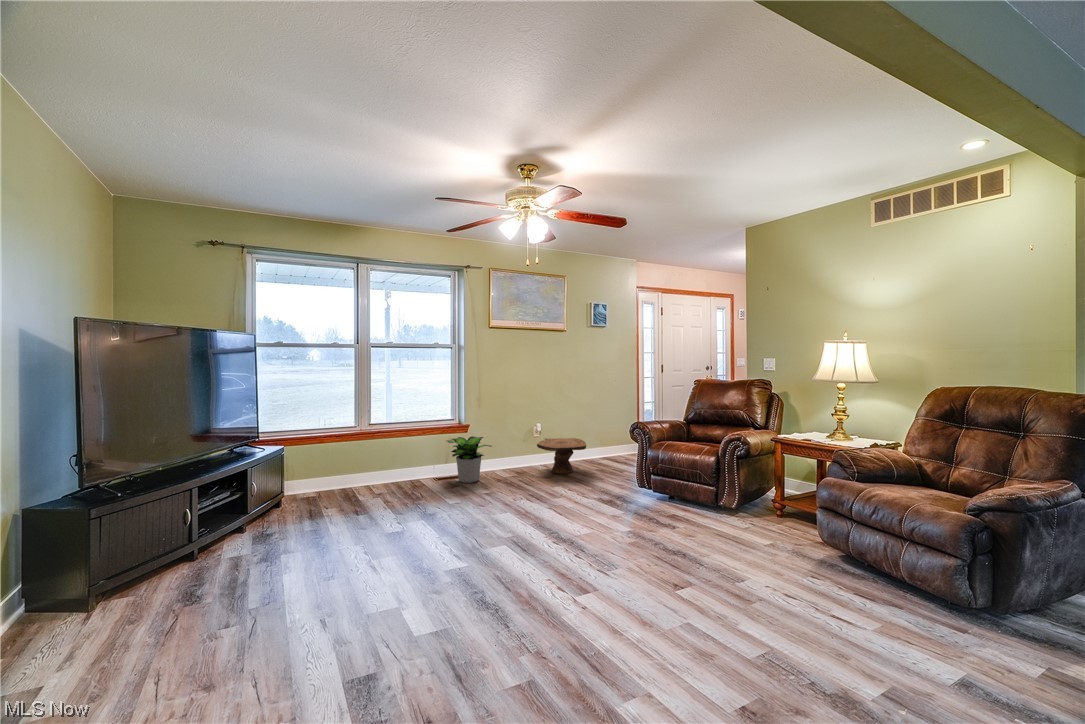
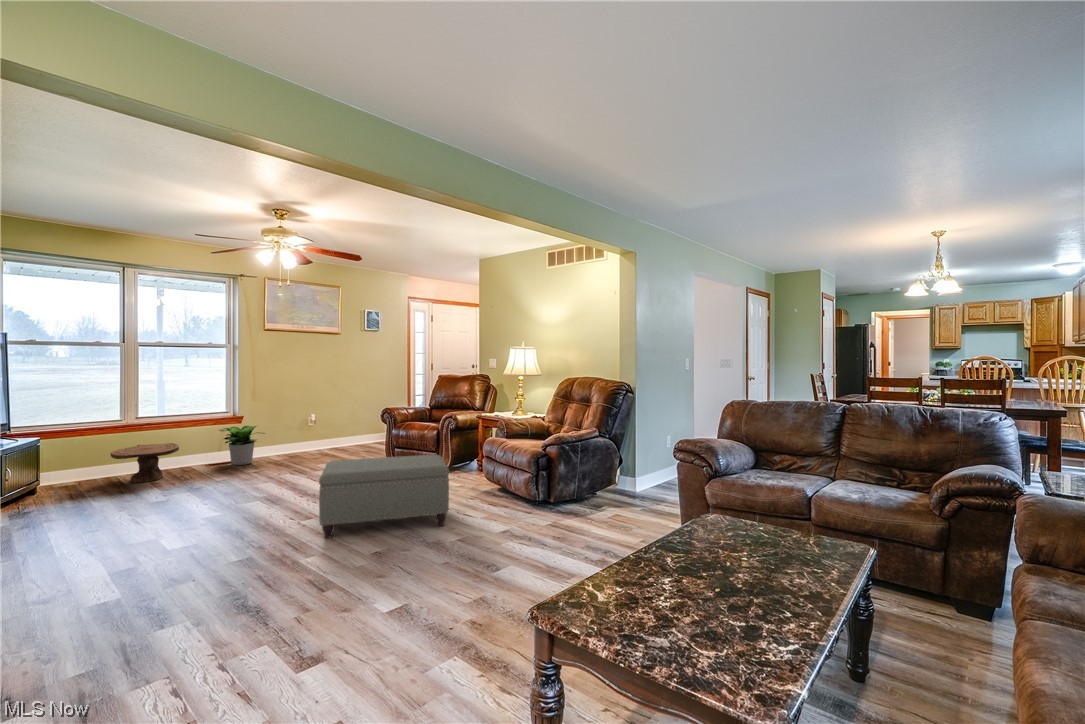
side table: present [537,438,586,474] -> present [111,443,179,483]
ottoman: none [605,506,838,649] -> present [319,455,449,538]

